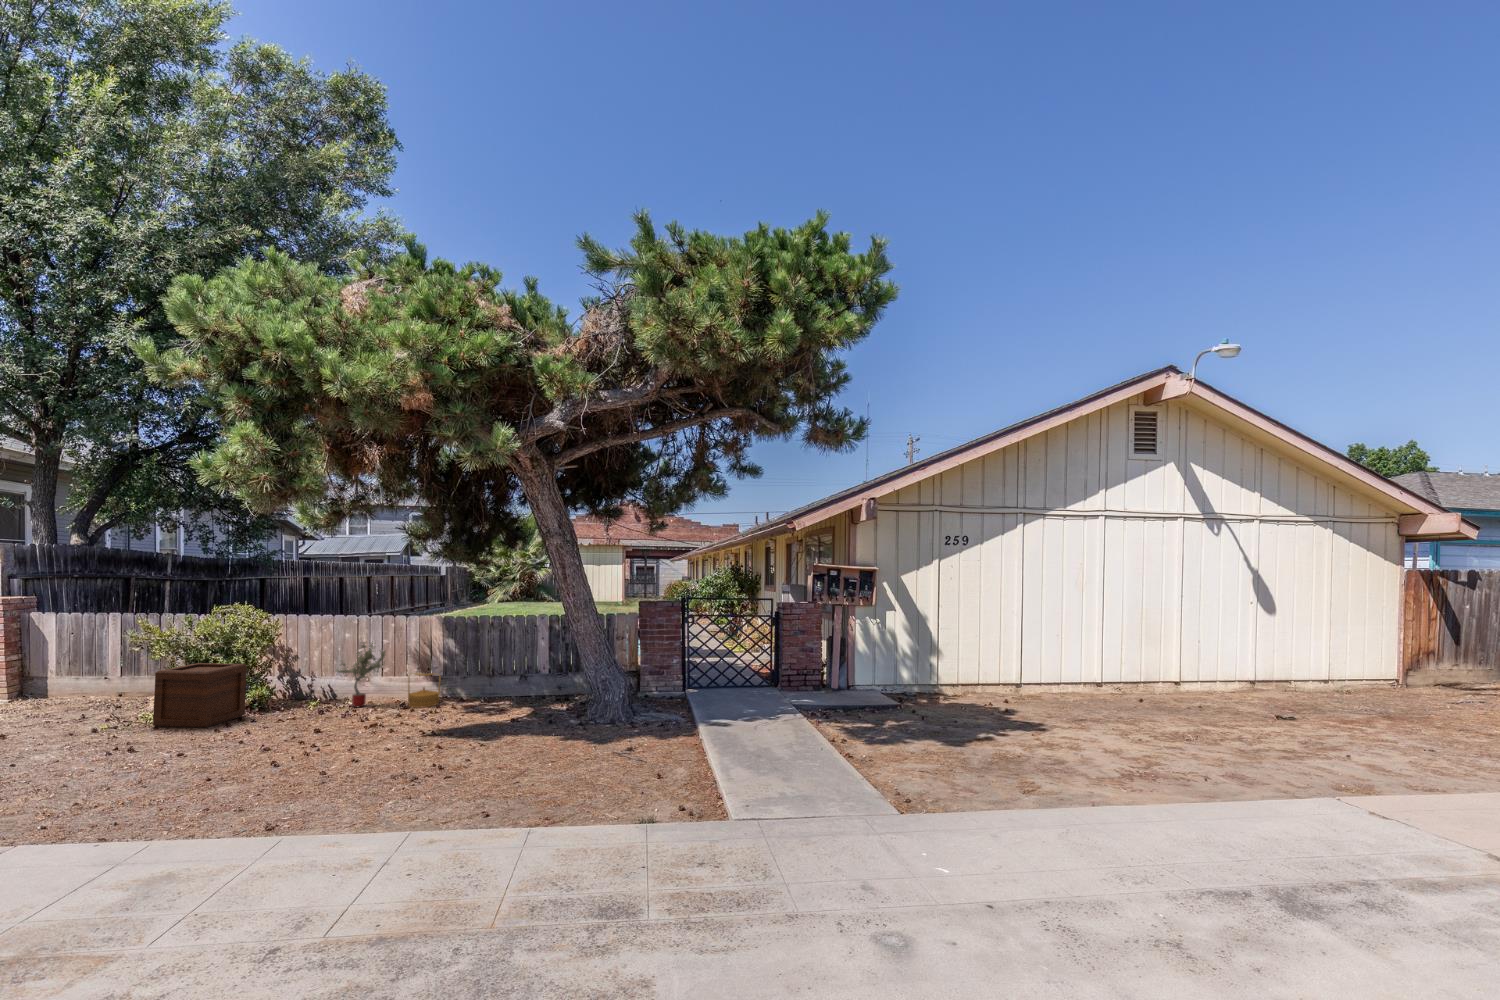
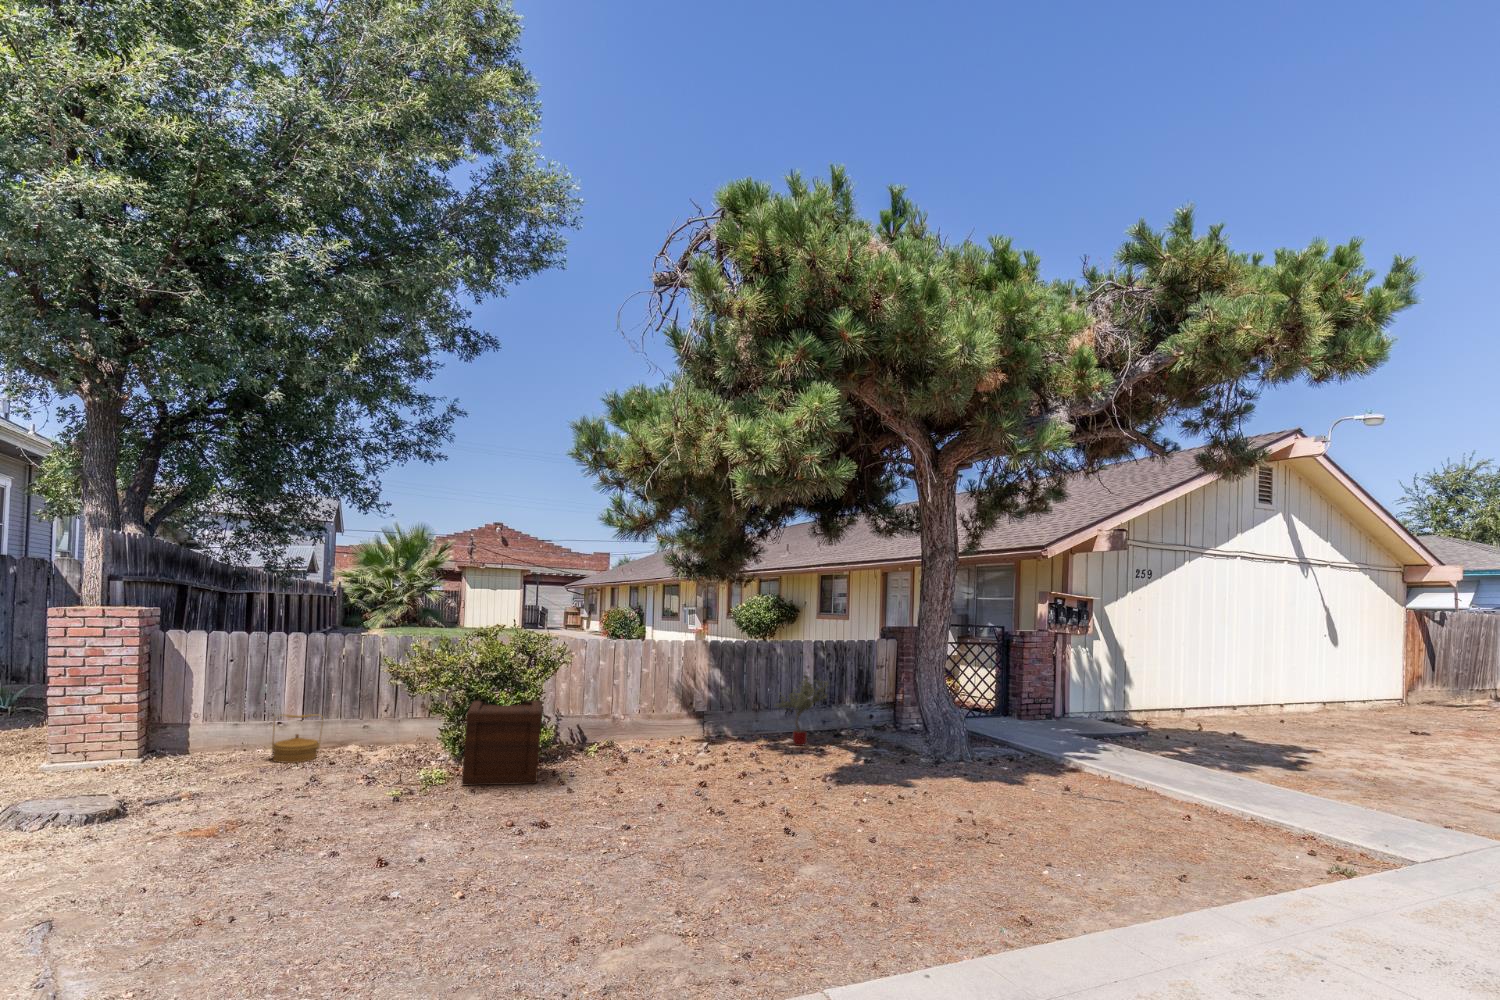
potted tree: present [336,641,386,707] -> present [774,672,828,746]
woven basket: present [408,673,441,708] -> present [272,714,323,763]

